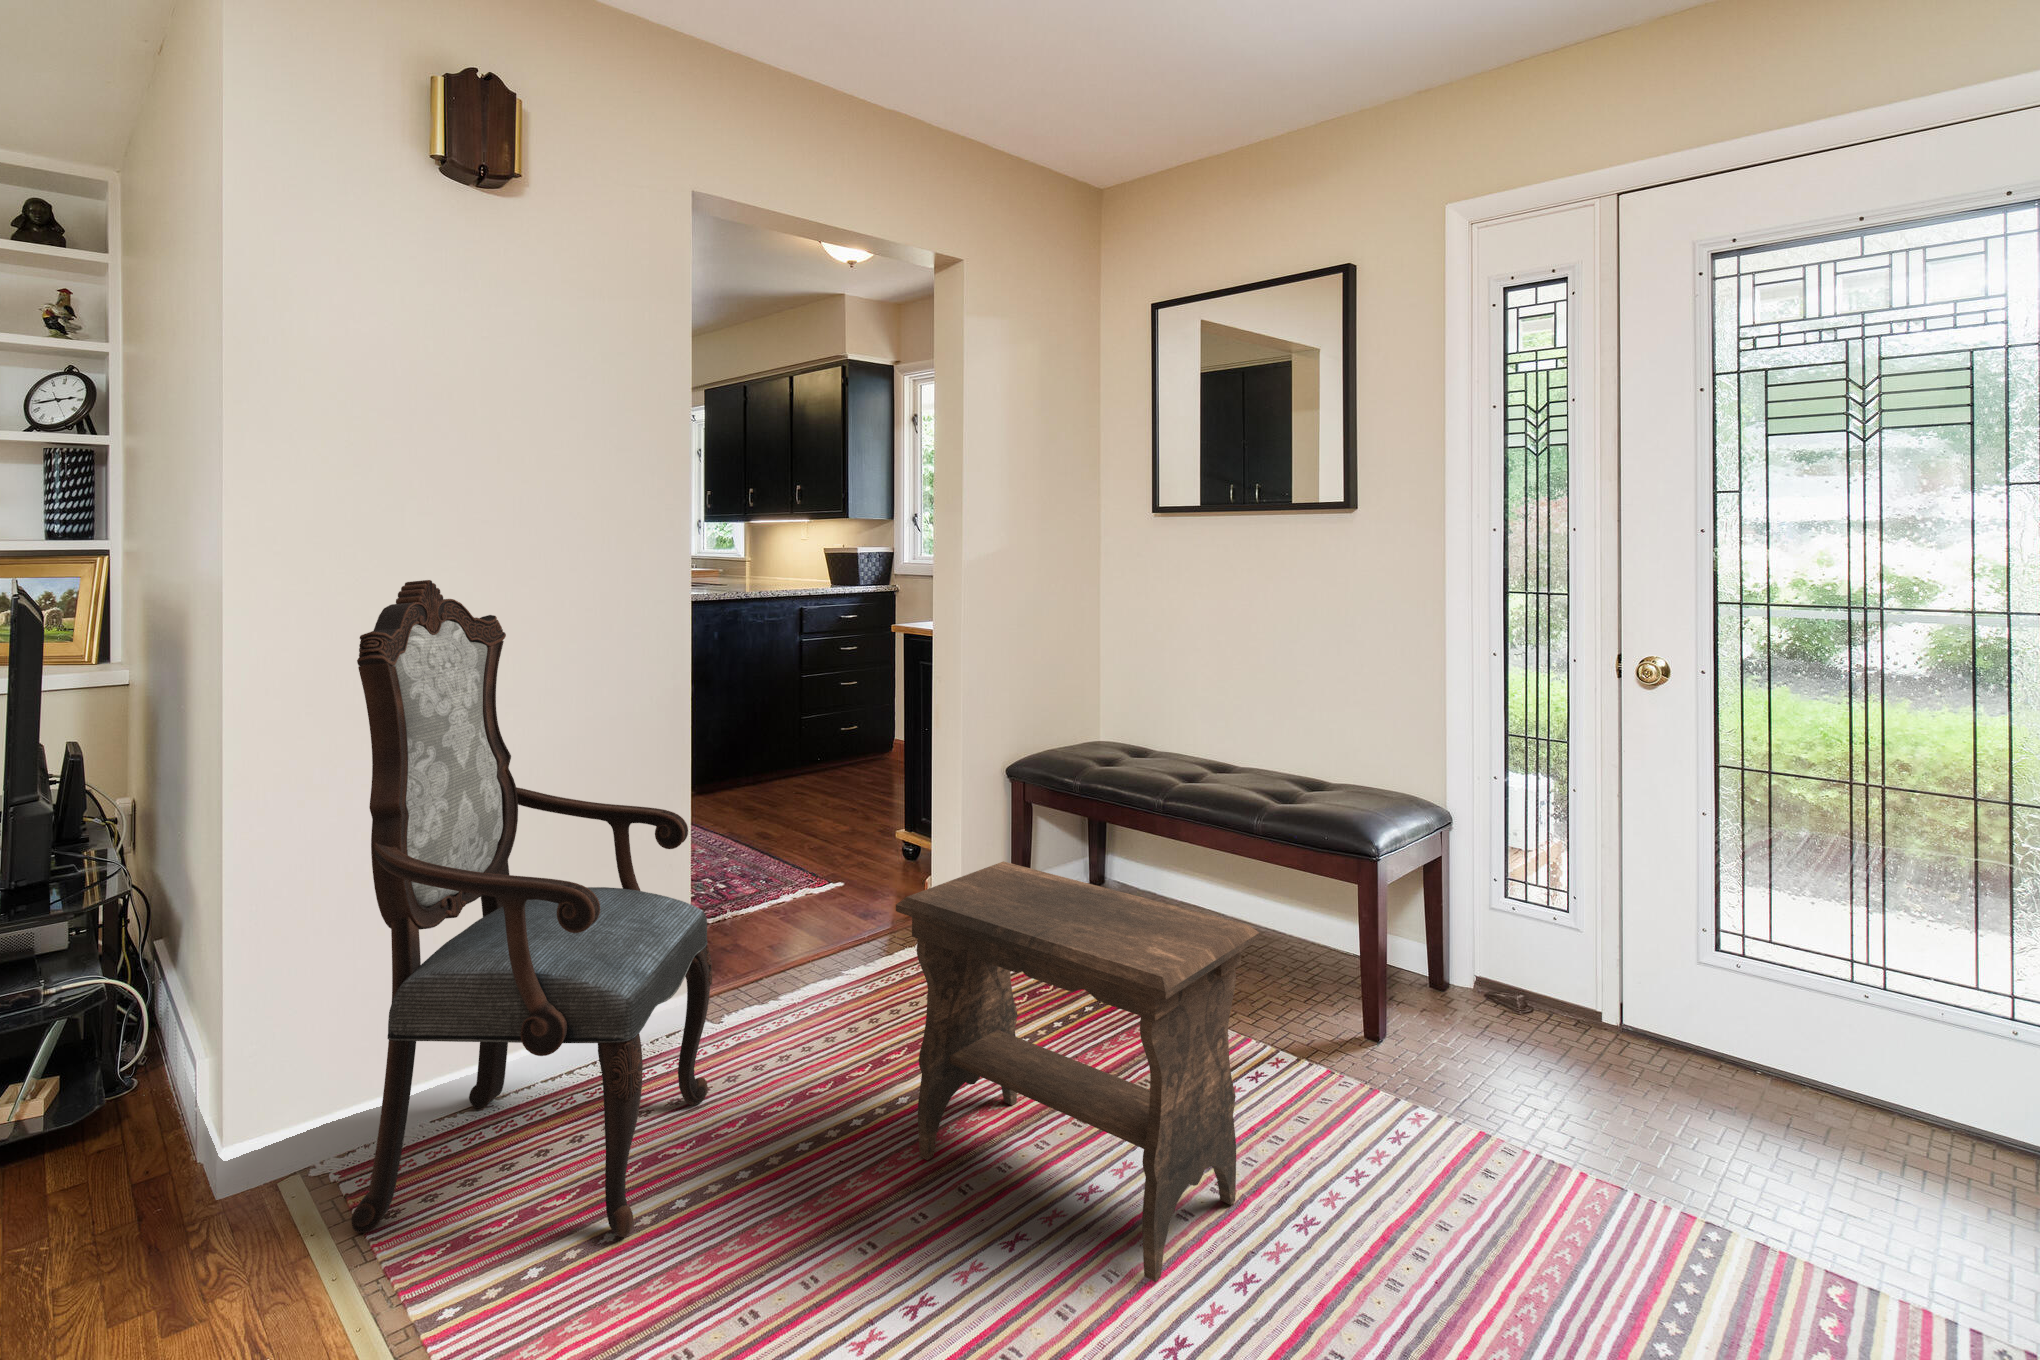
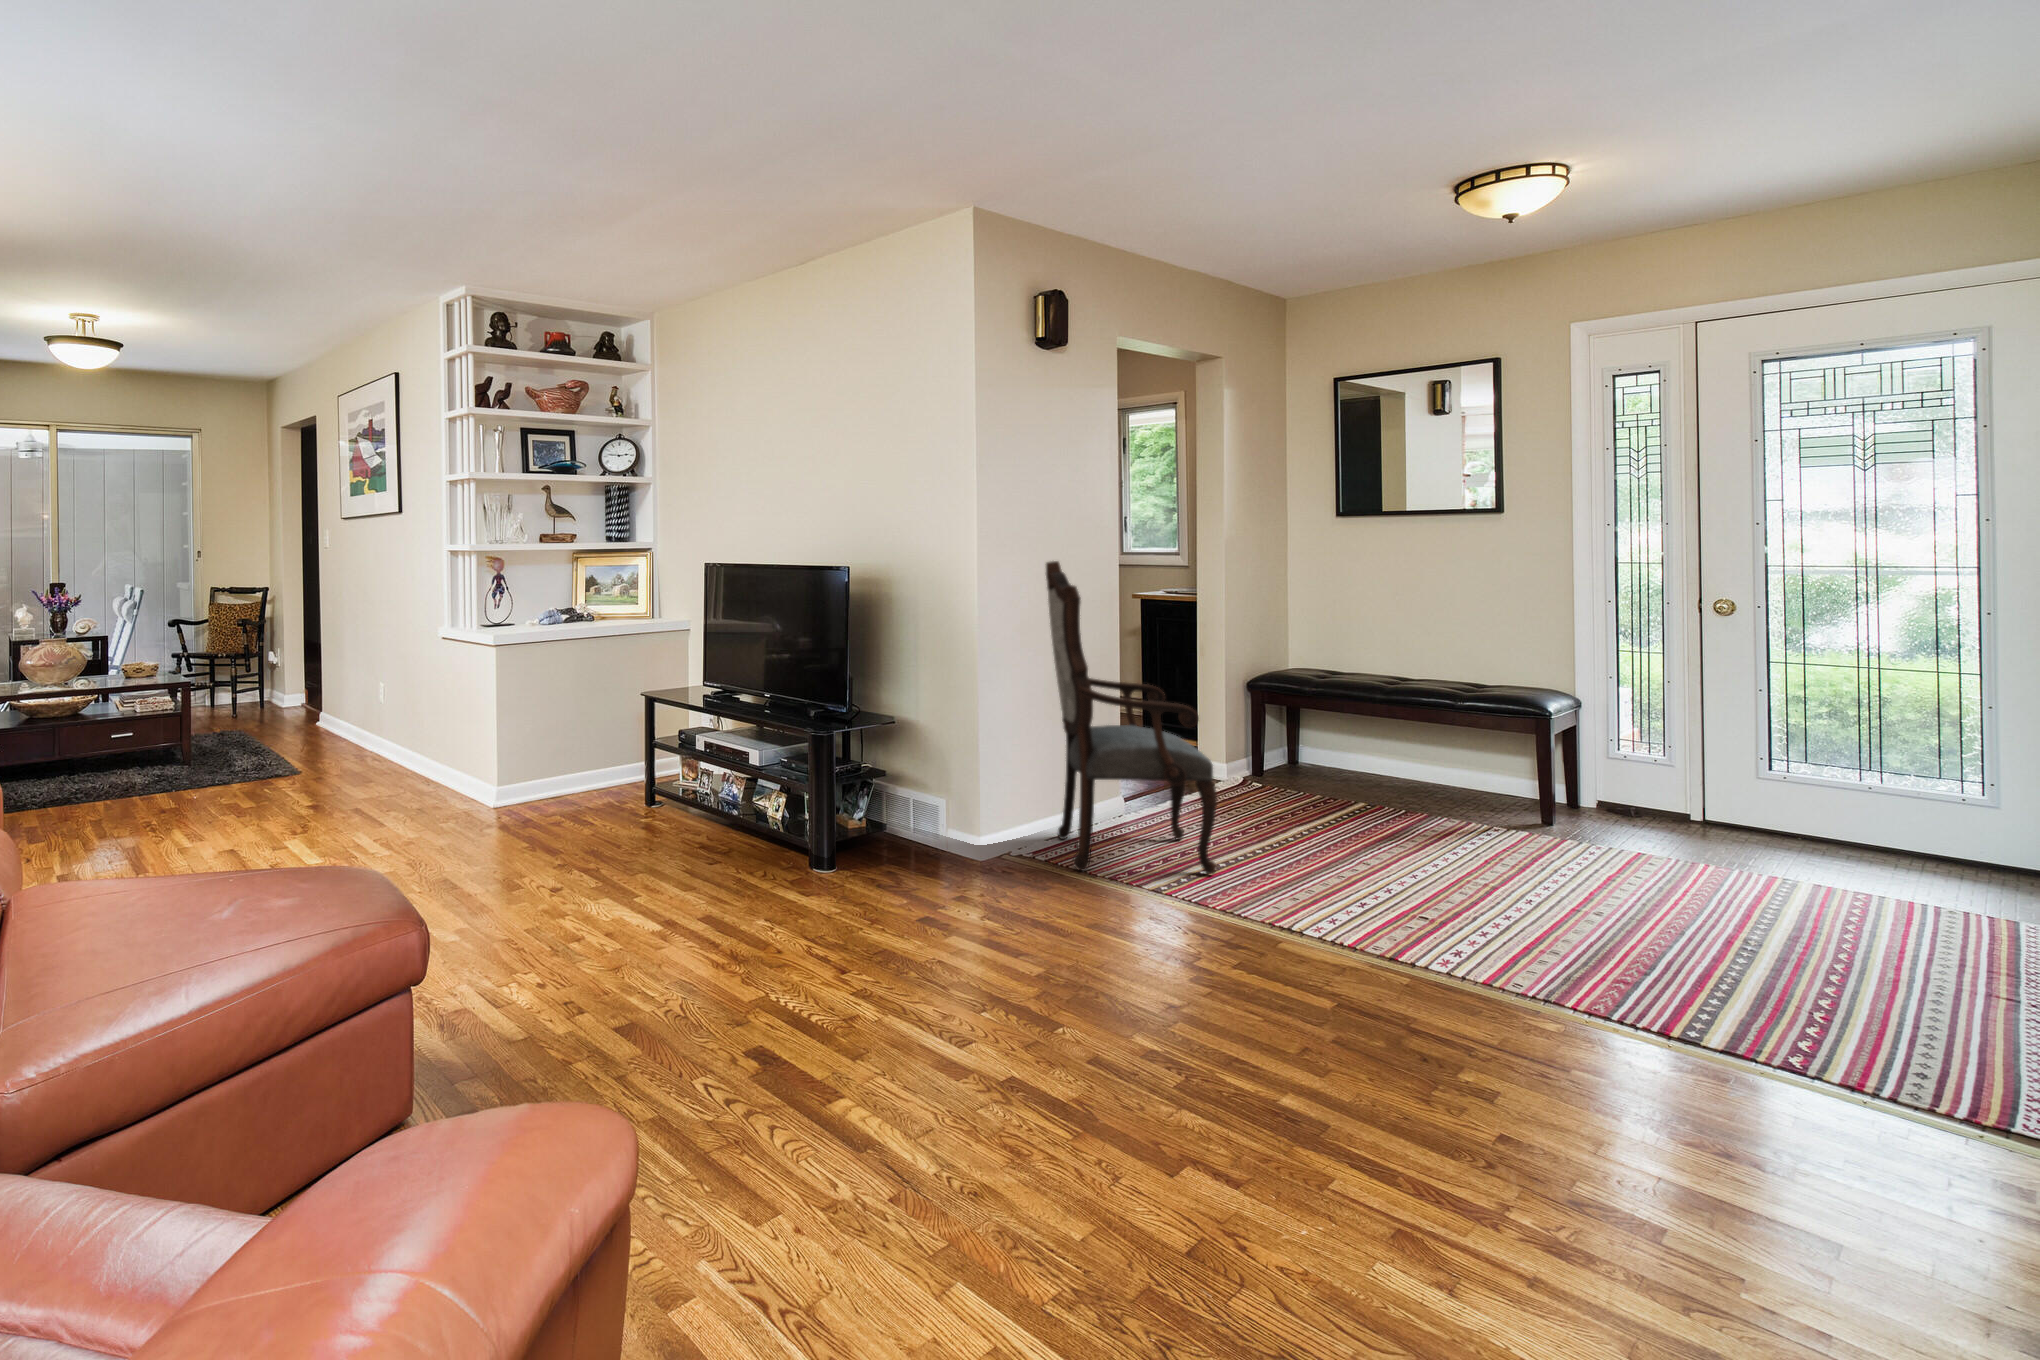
footstool: present [896,861,1259,1282] -> none [1311,713,1527,890]

